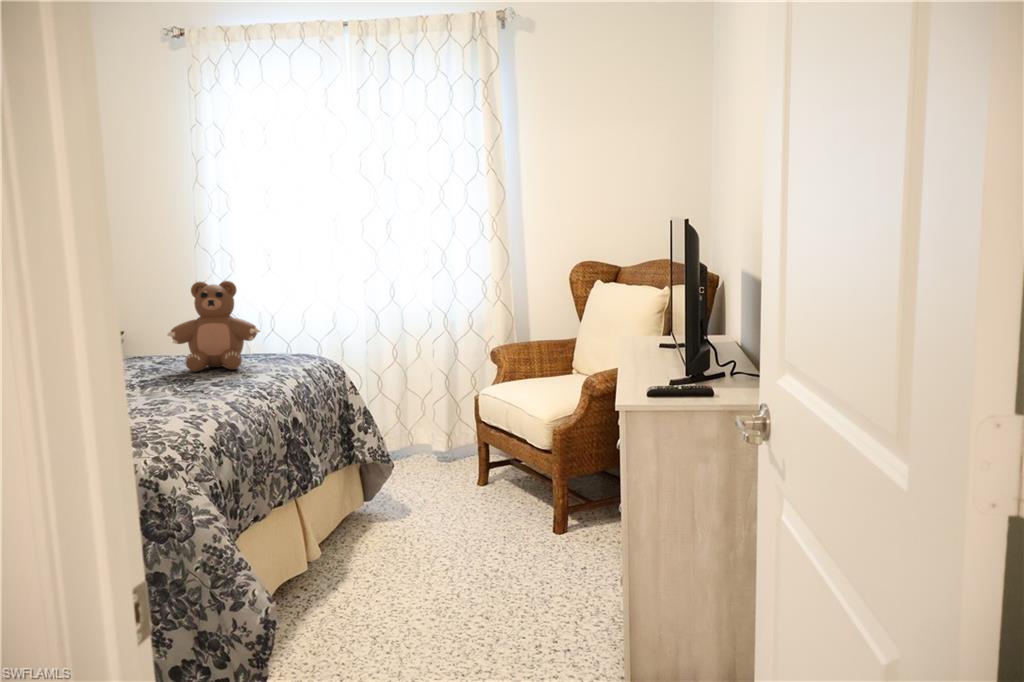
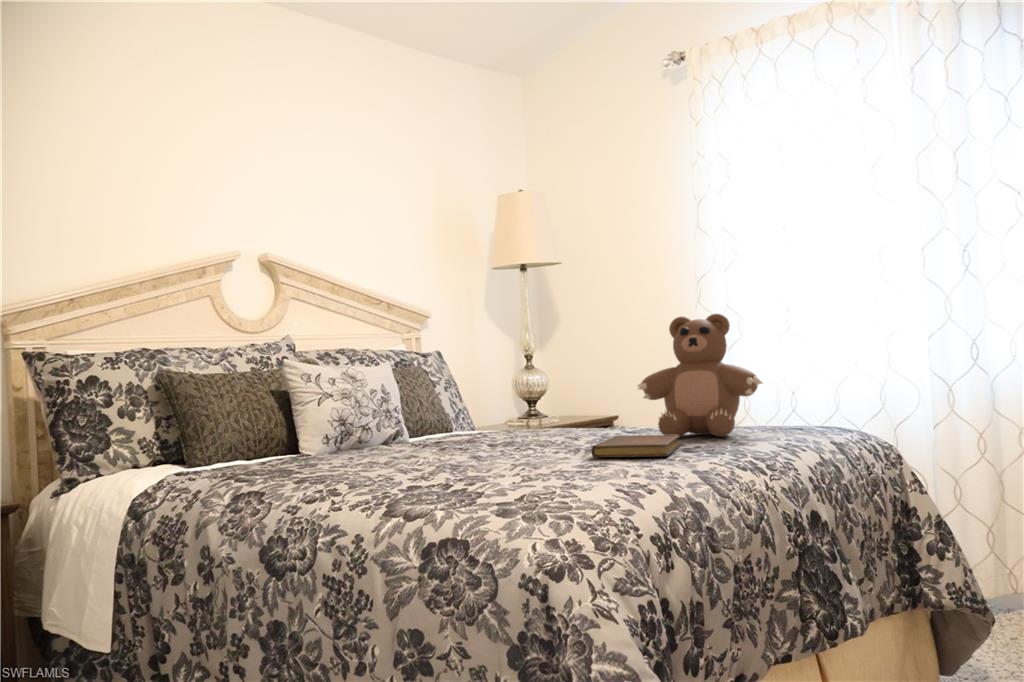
notebook: none [149,373,207,396] -> present [591,435,680,457]

